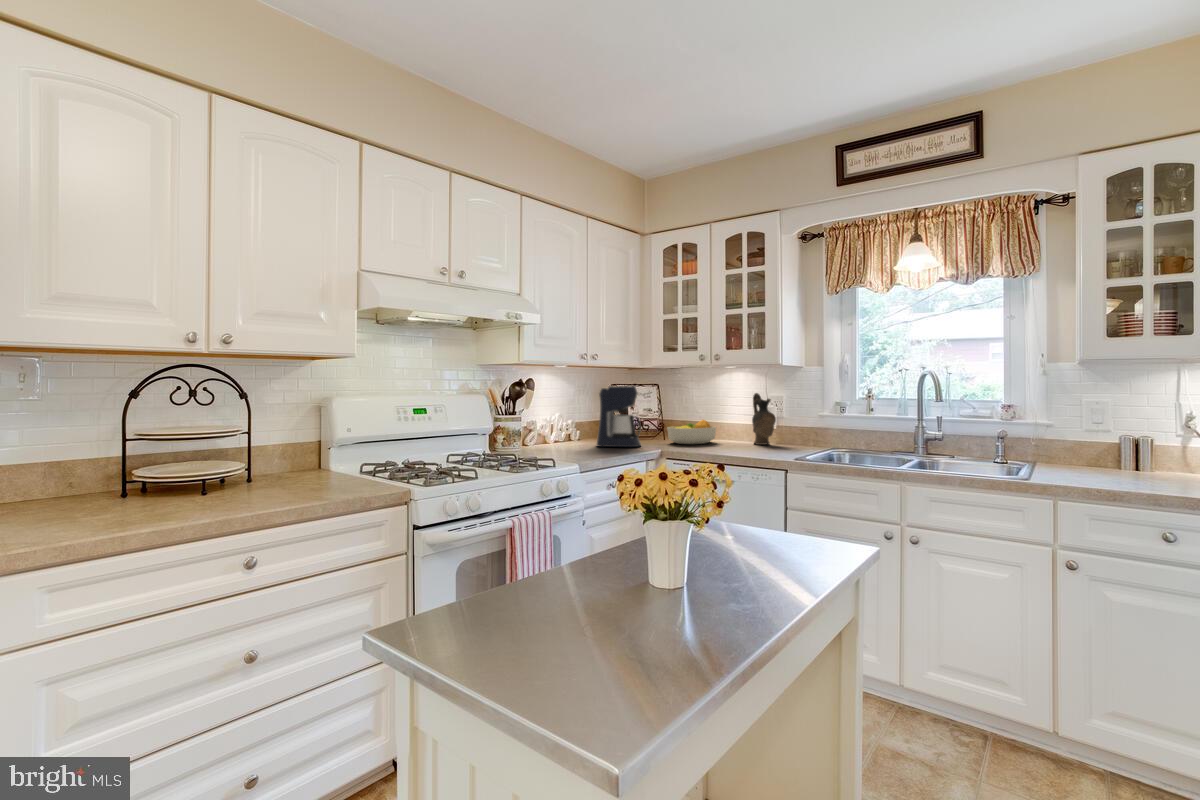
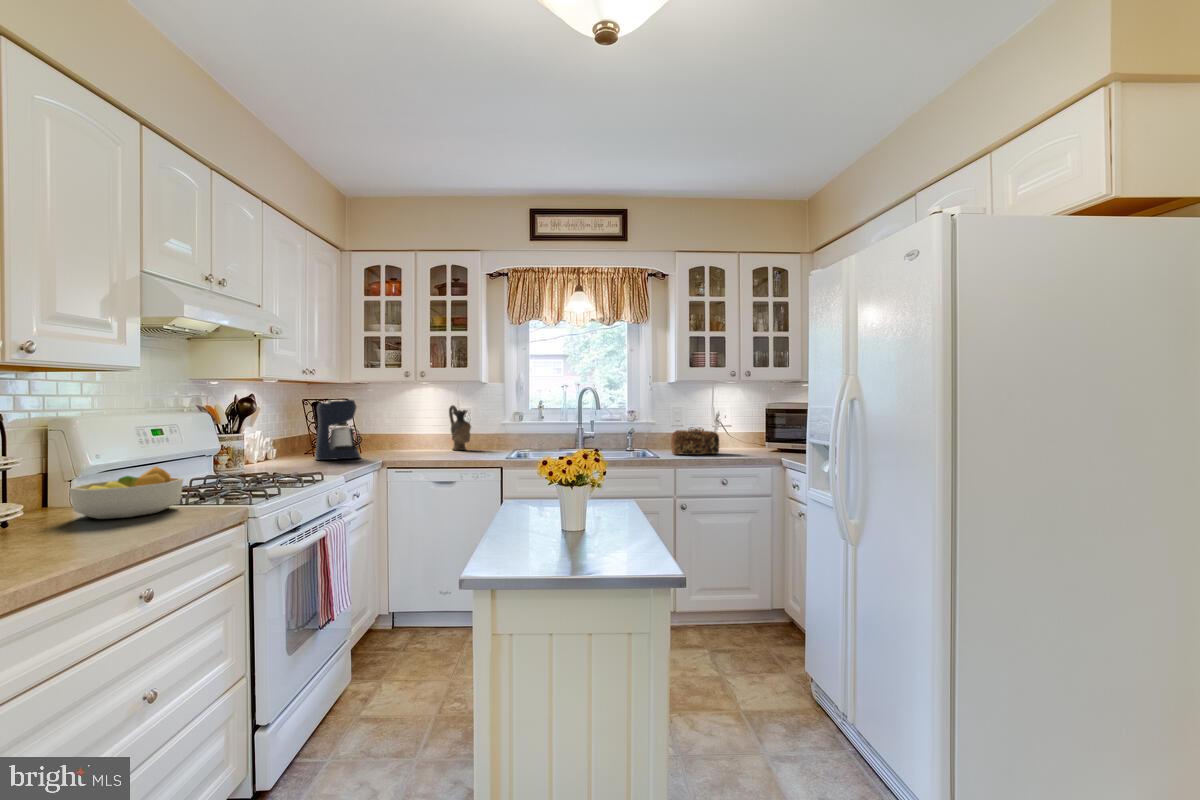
fruit bowl: present [667,420,716,444] -> present [70,466,183,519]
bread loaf: none [1065,441,1170,487] -> present [671,430,719,455]

